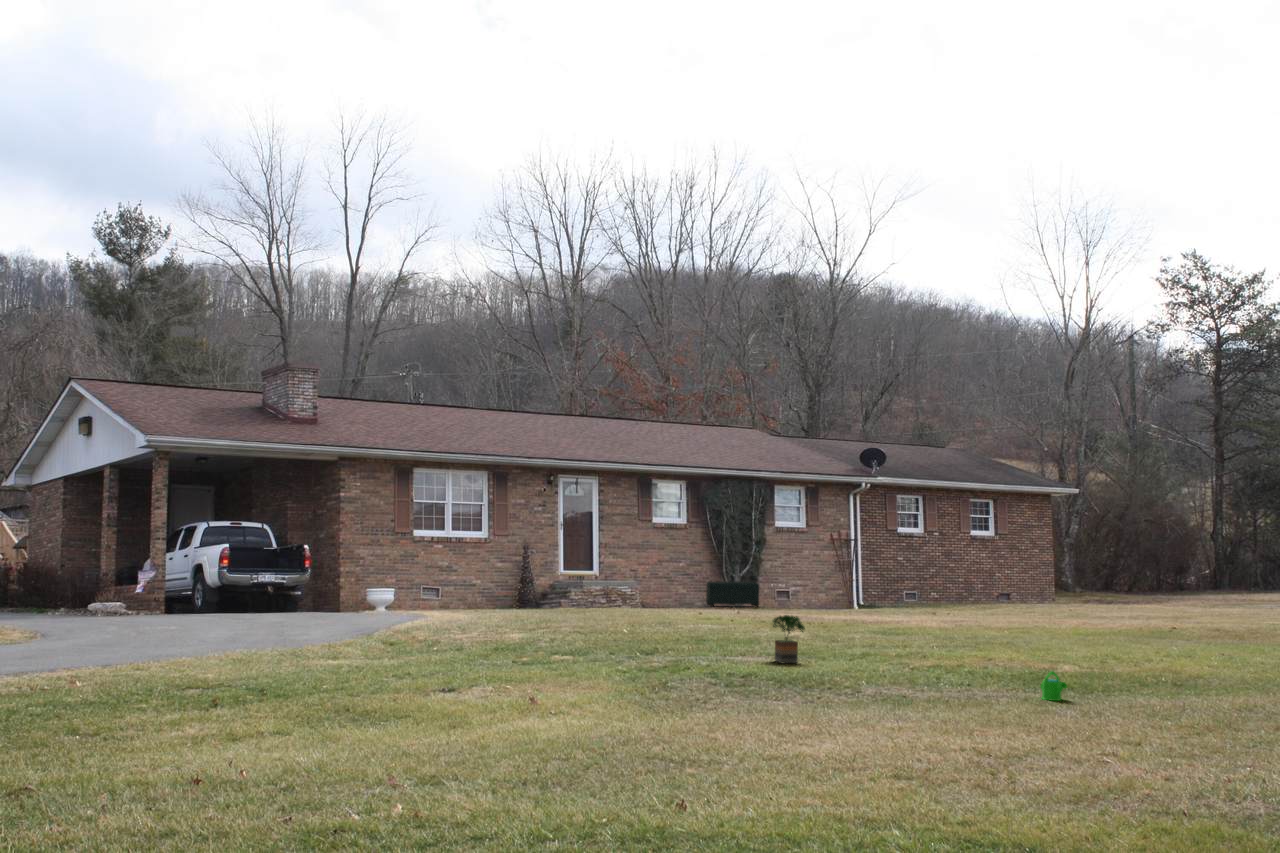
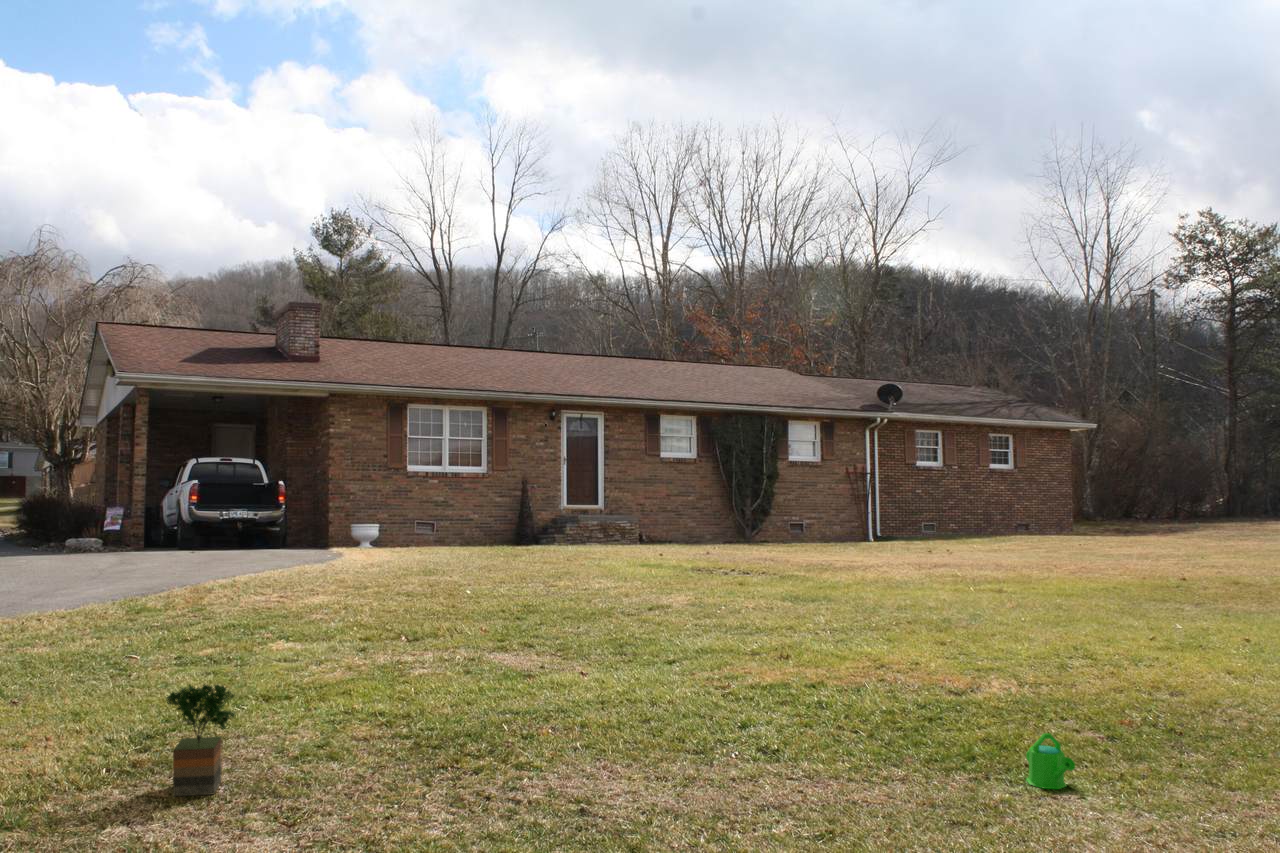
bench: present [706,582,759,607] -> none [717,515,768,541]
potted tree: present [773,615,805,663] -> present [166,684,235,797]

